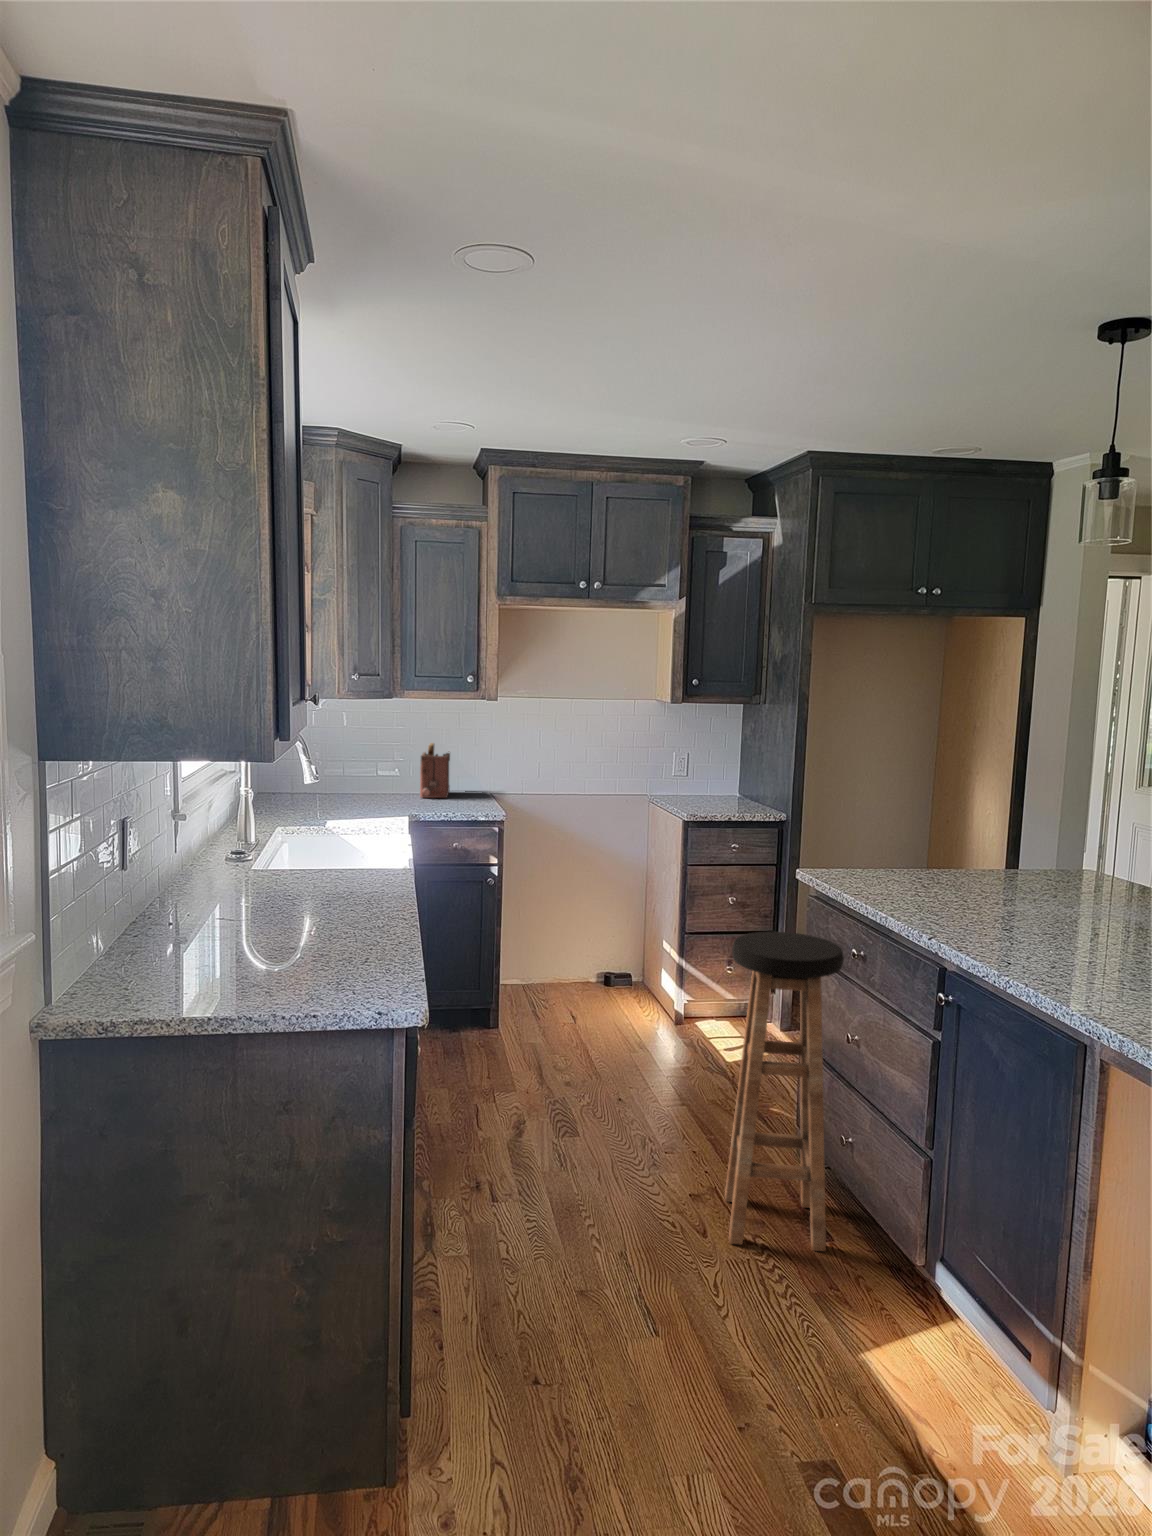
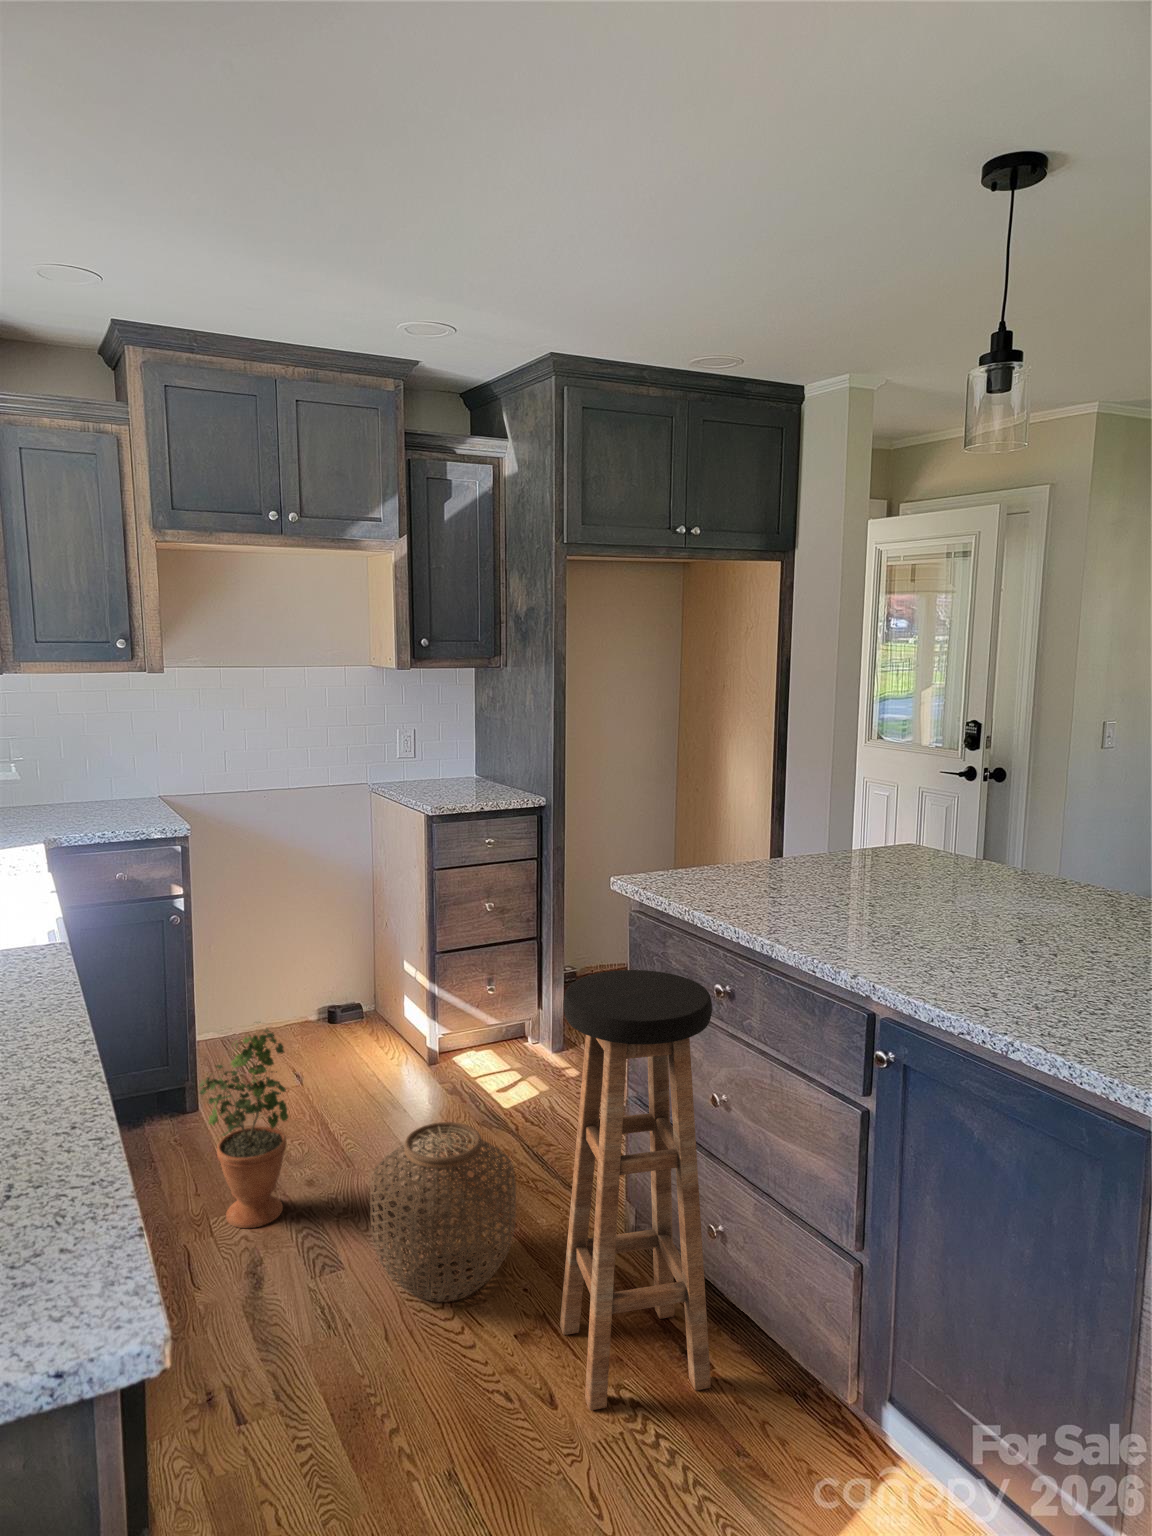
toaster: present [420,743,450,798] -> none [53,736,99,813]
potted plant: none [493,955,555,1102] -> present [199,1022,288,1228]
woven basket: none [598,1039,706,1167] -> present [370,1122,516,1301]

